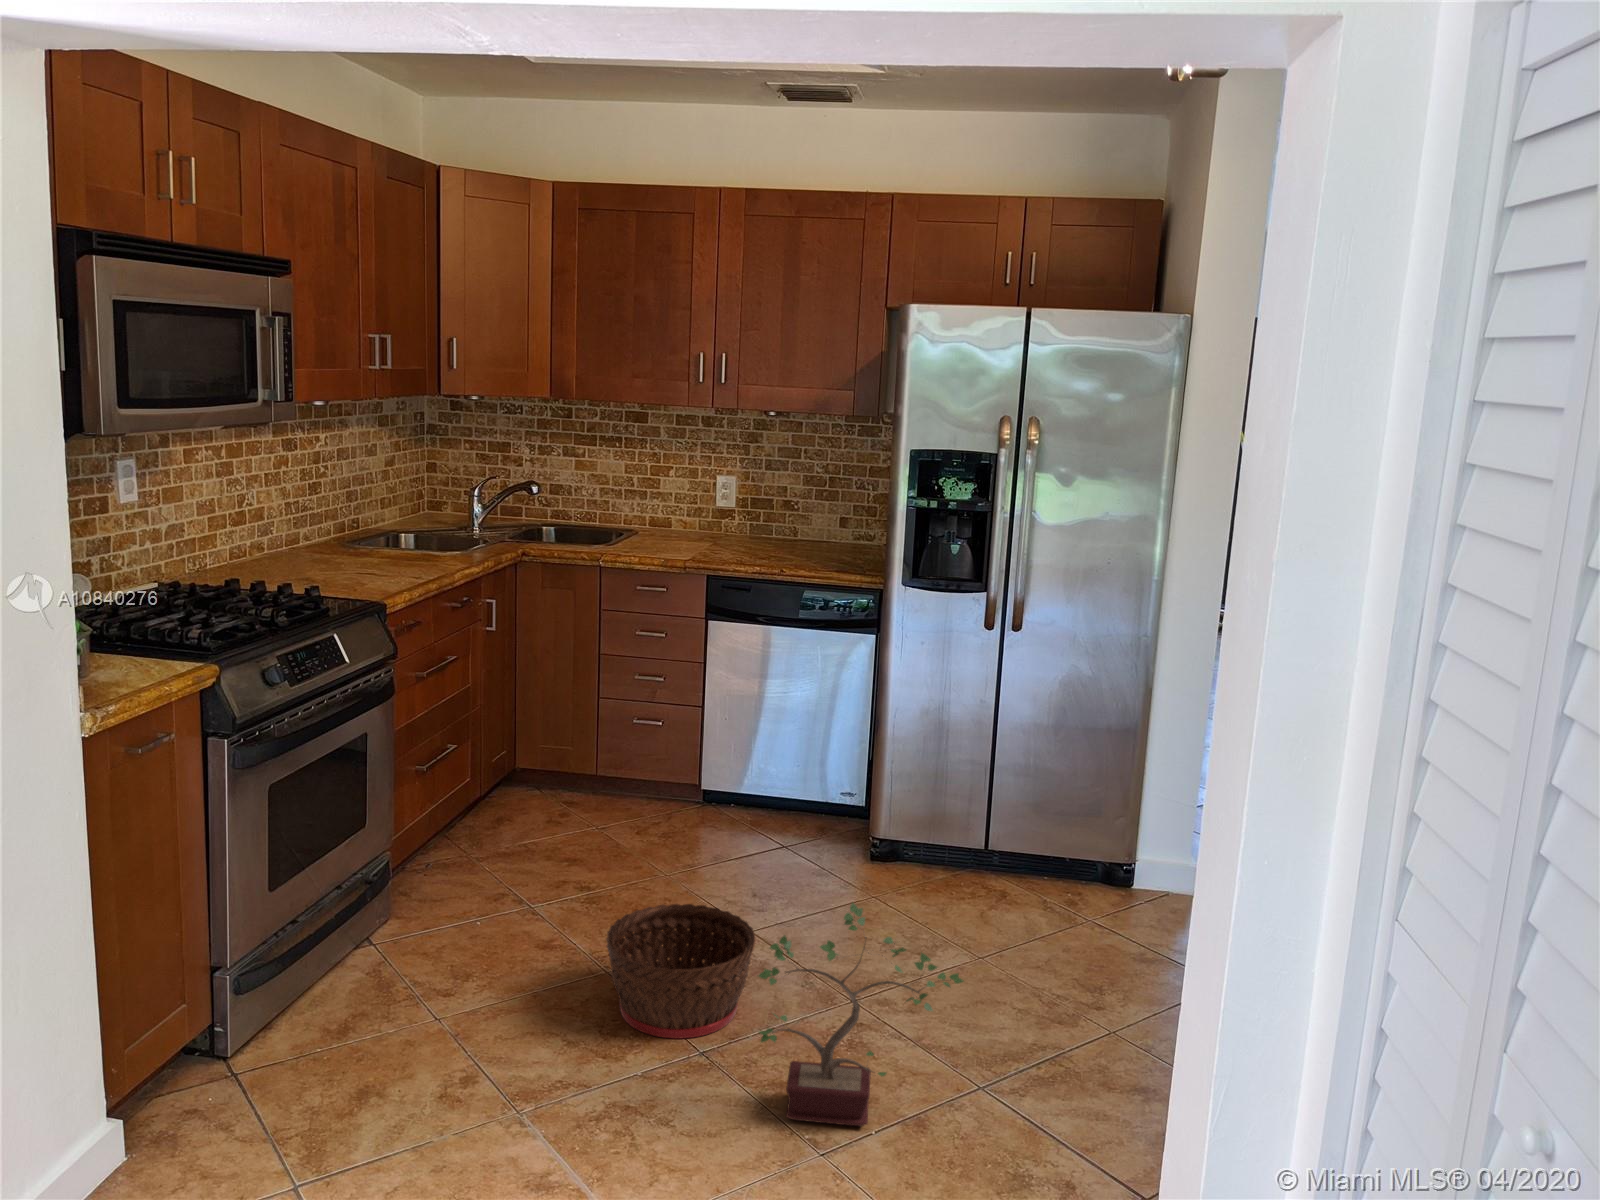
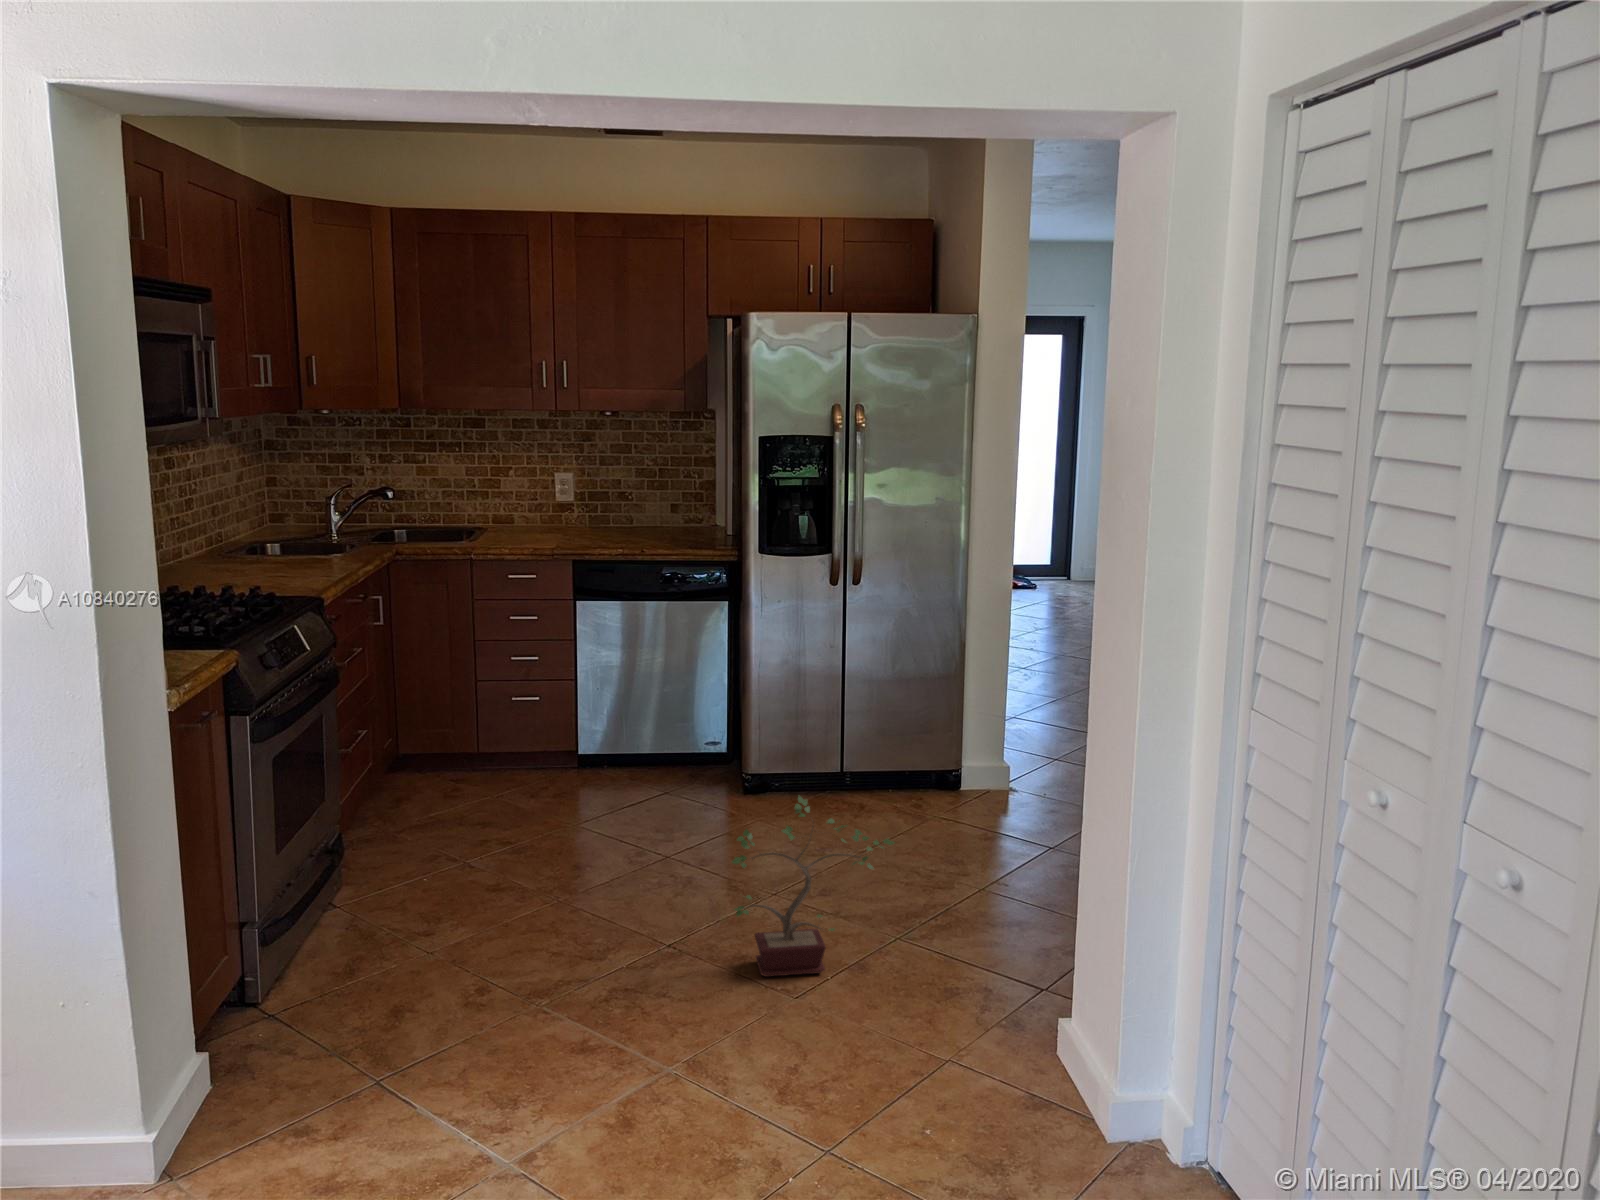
basket: present [606,904,755,1039] -> none [571,831,699,938]

